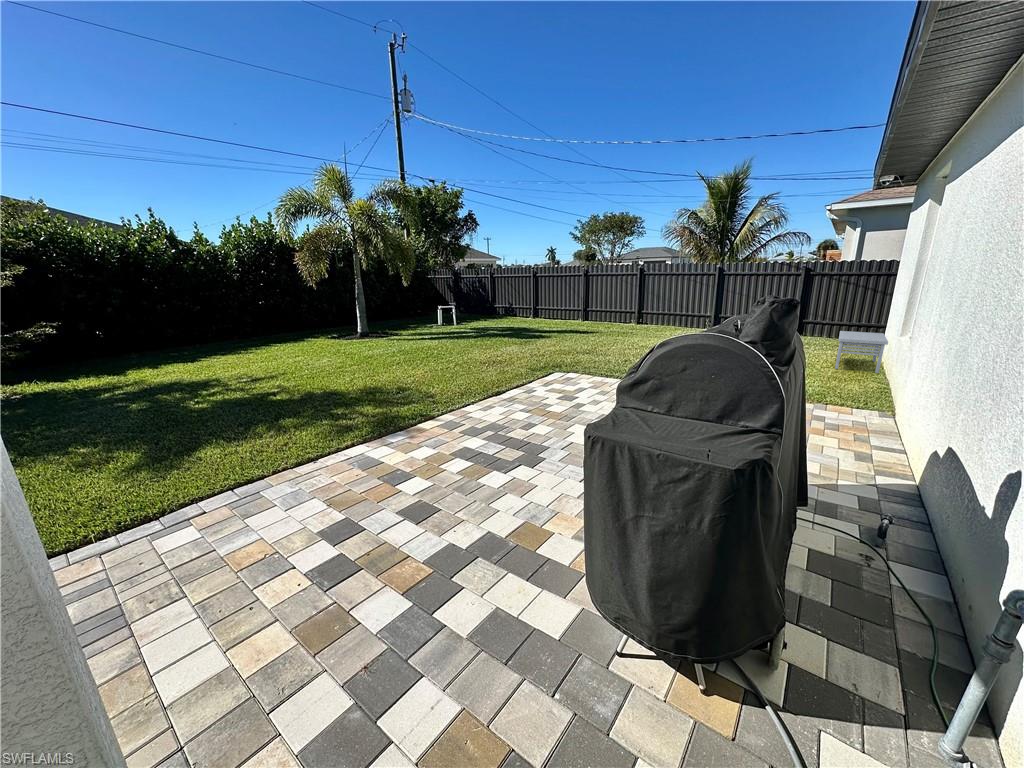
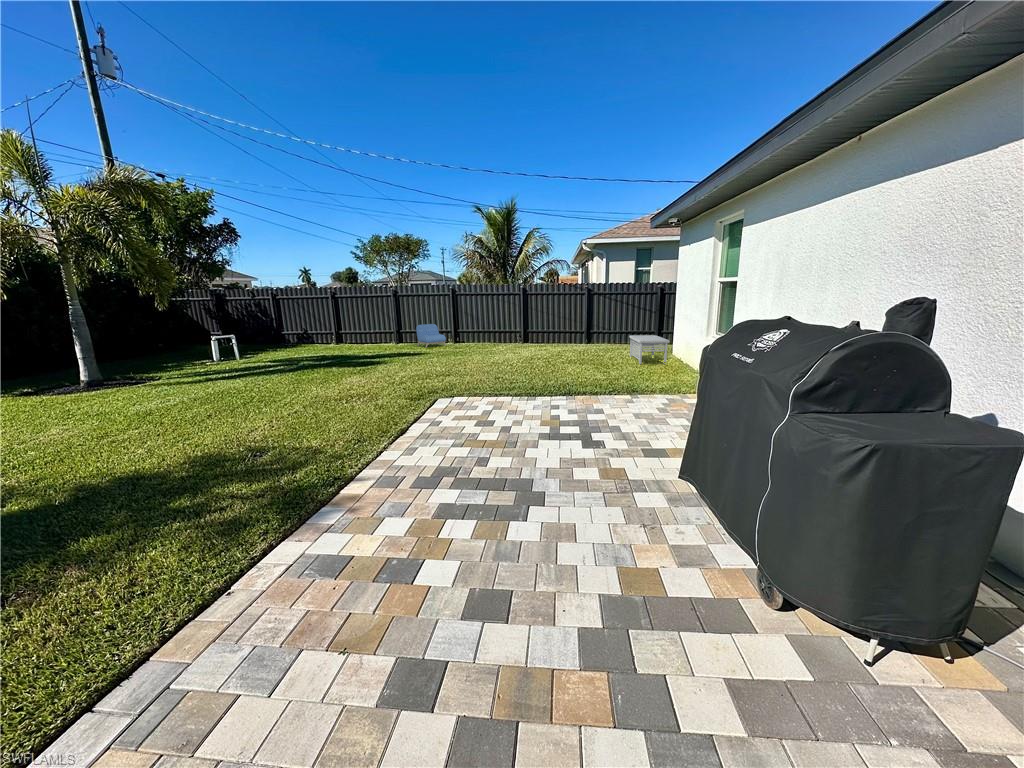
armchair: none [599,304,627,327] -> present [416,324,446,348]

